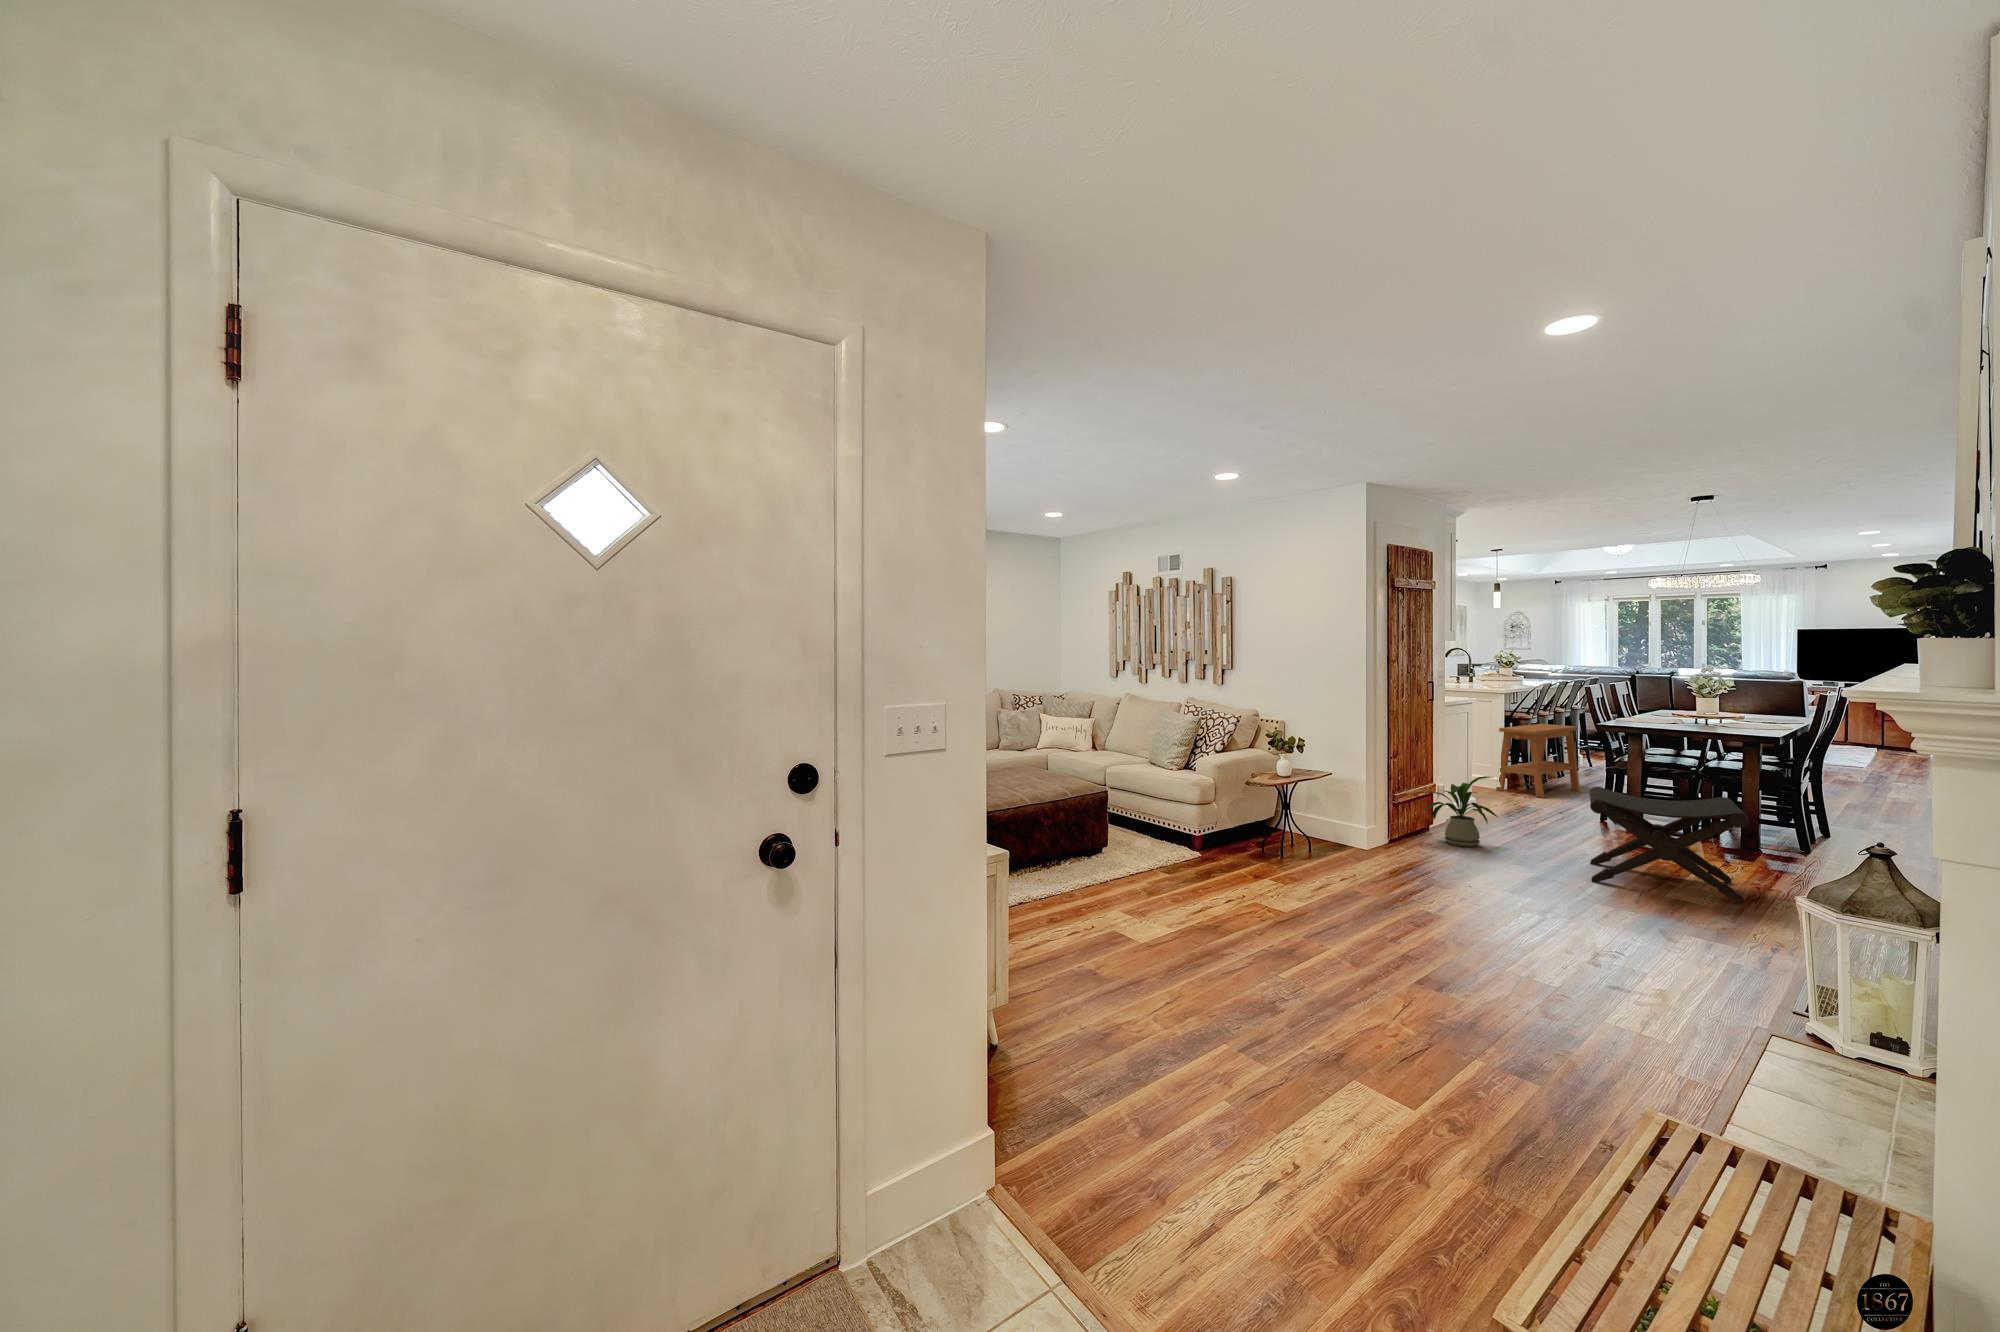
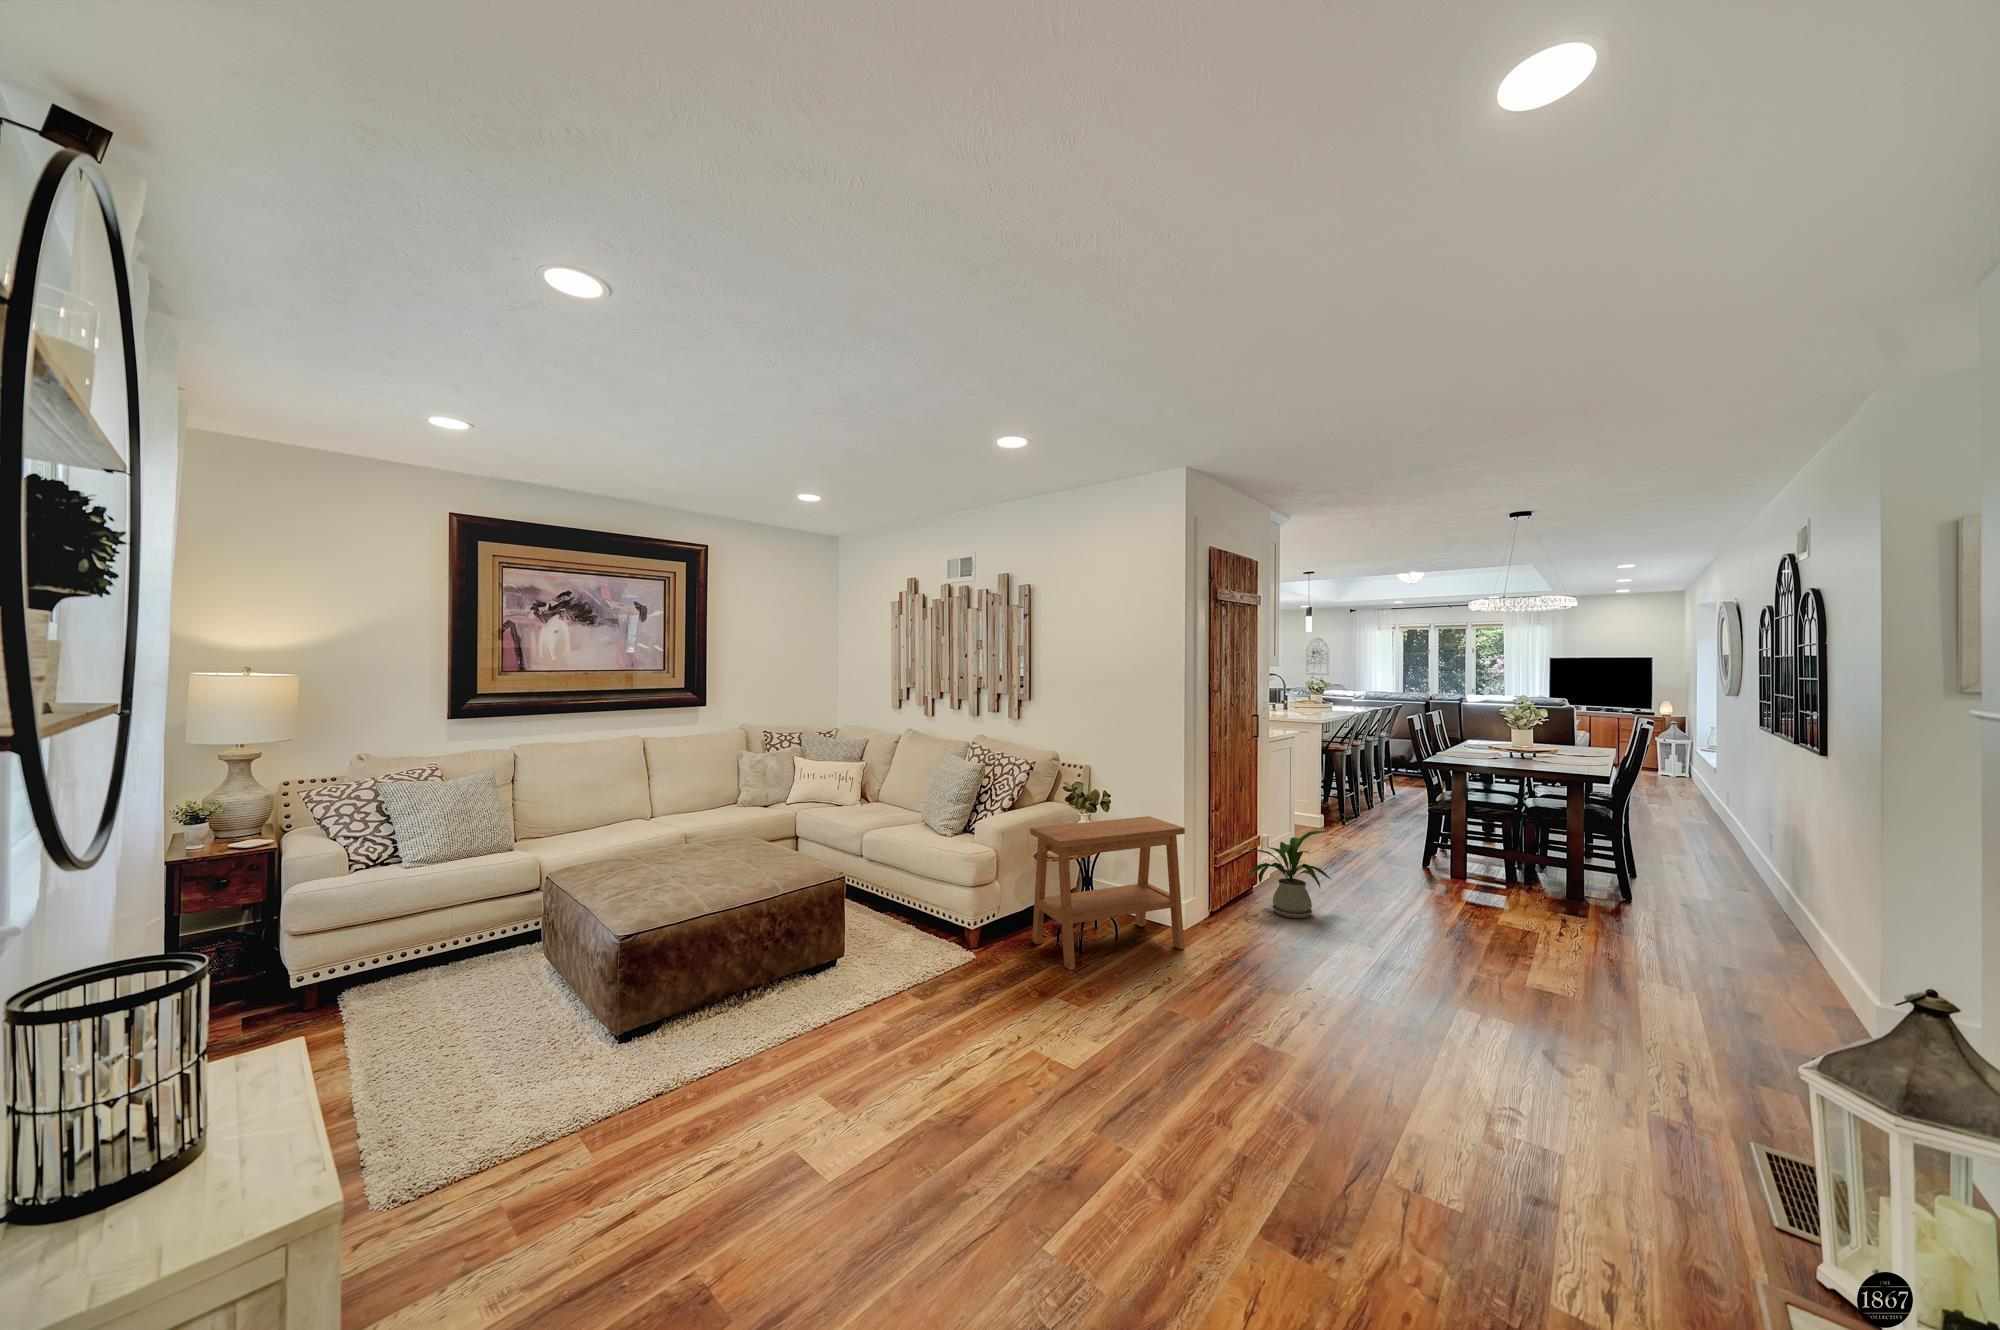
side table: present [1496,724,1580,798] -> present [1030,816,1185,970]
footstool: present [1589,787,1749,903] -> none [1434,844,1628,998]

